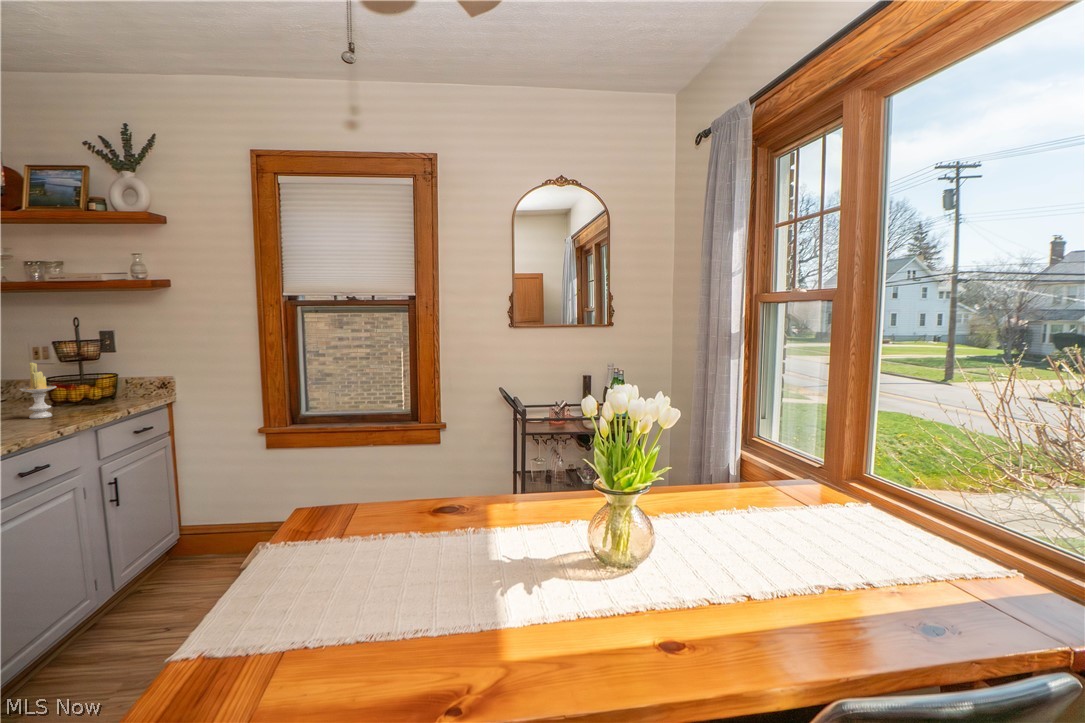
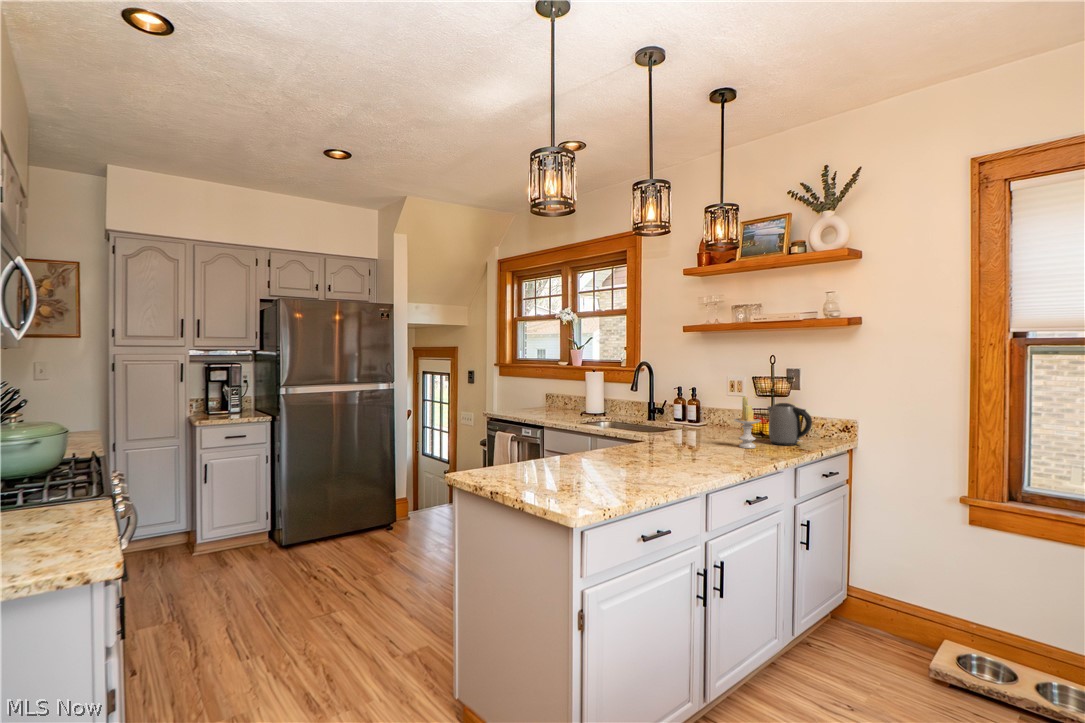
kettle: none [68,366,121,410] -> present [768,403,812,446]

